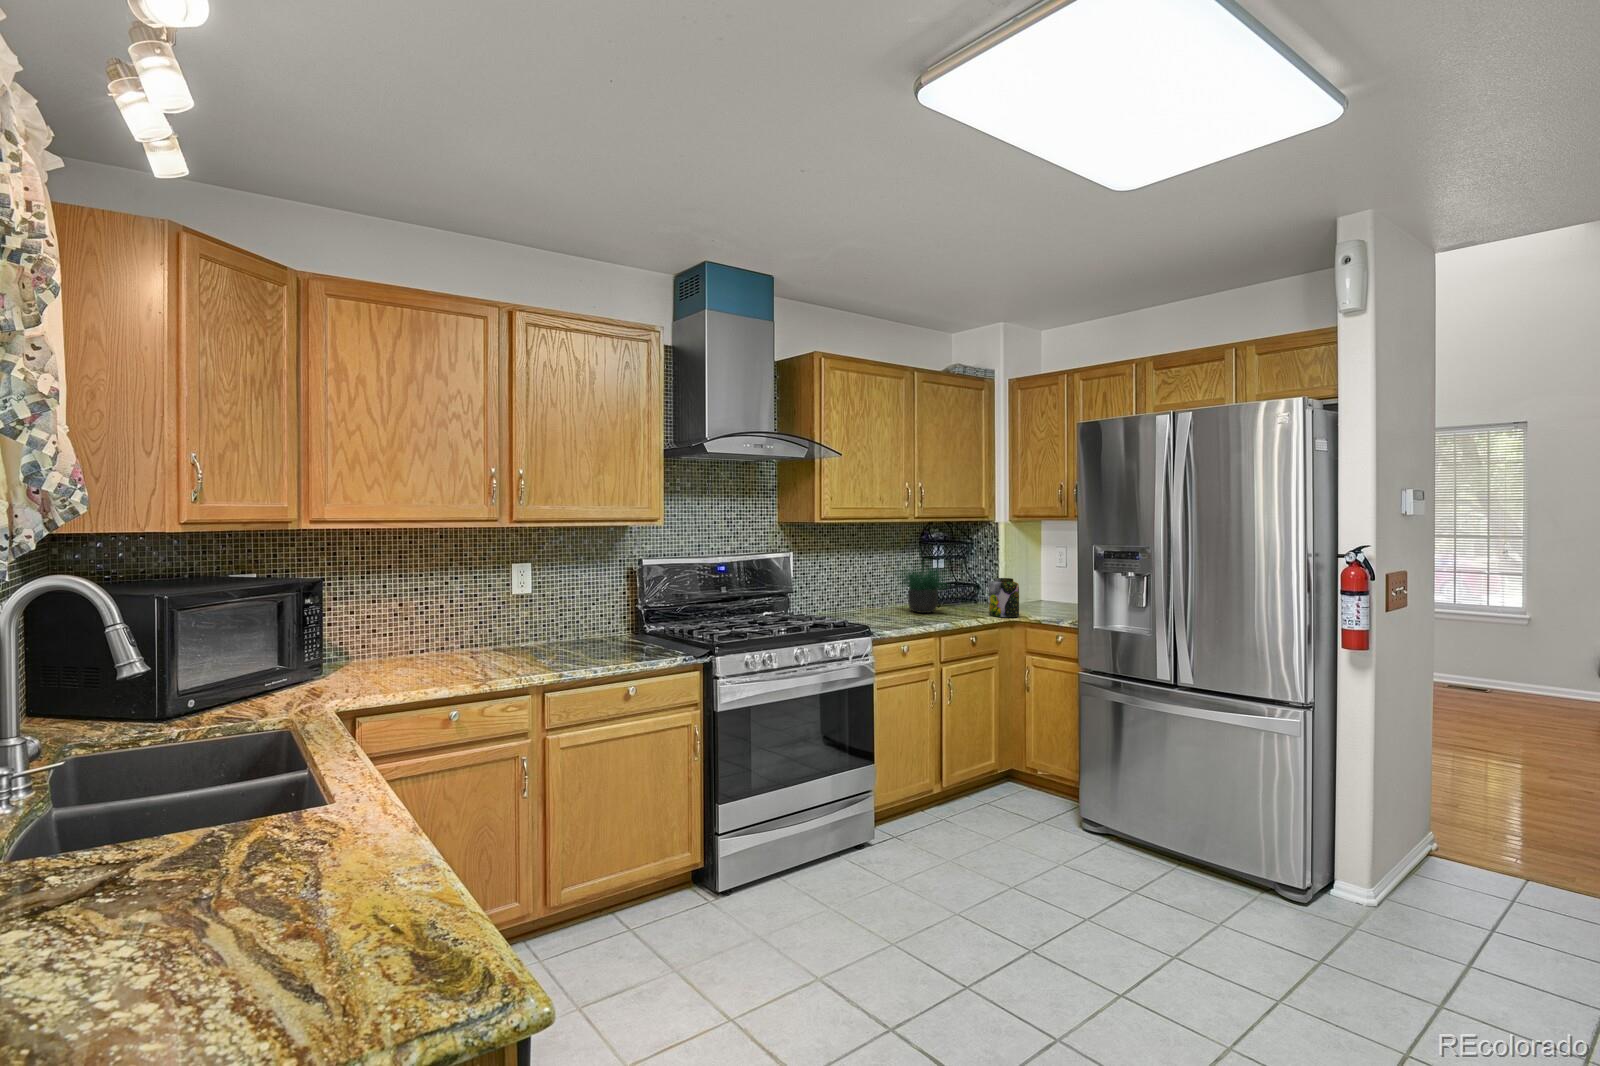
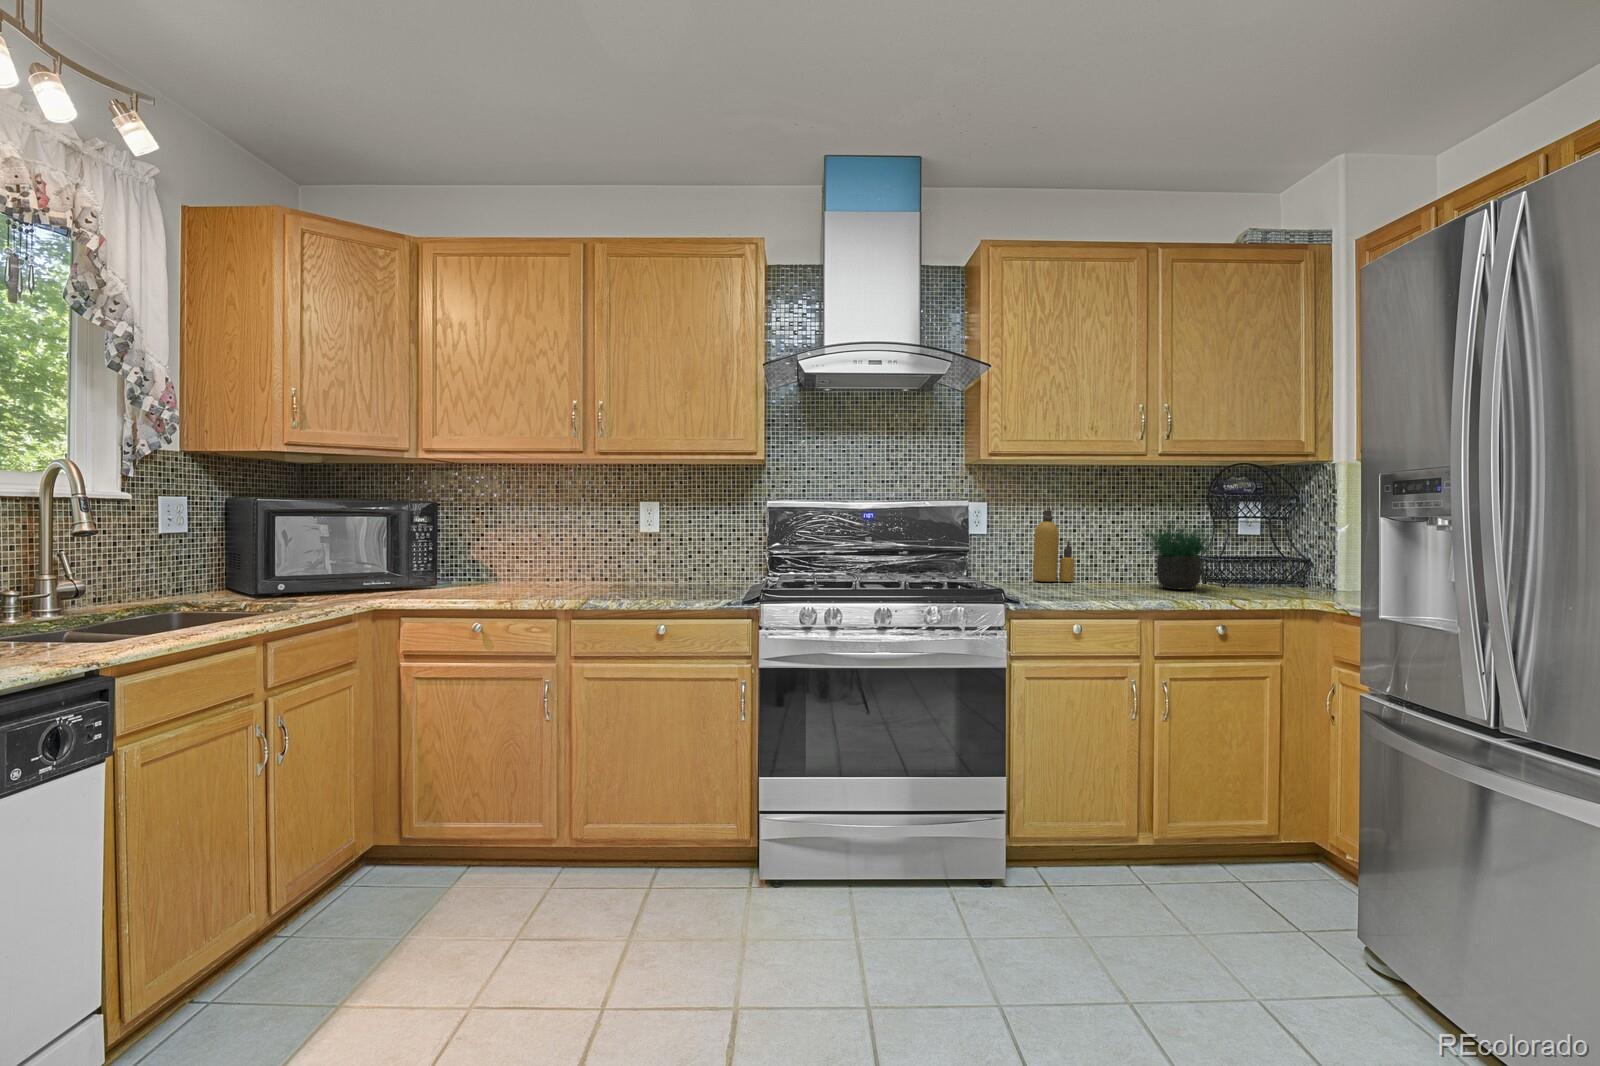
bottle: none [824,558,852,613] -> present [1033,510,1074,582]
jar: present [989,578,1019,617] -> none [1281,543,1331,602]

